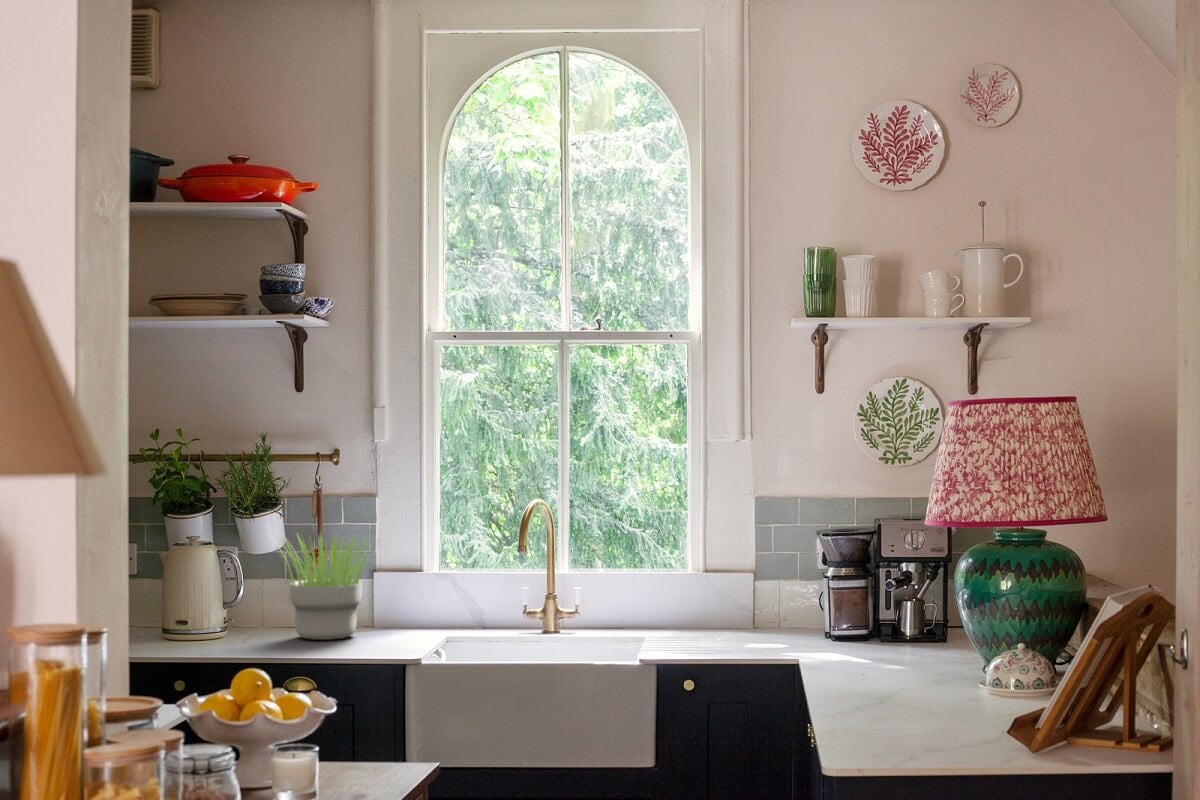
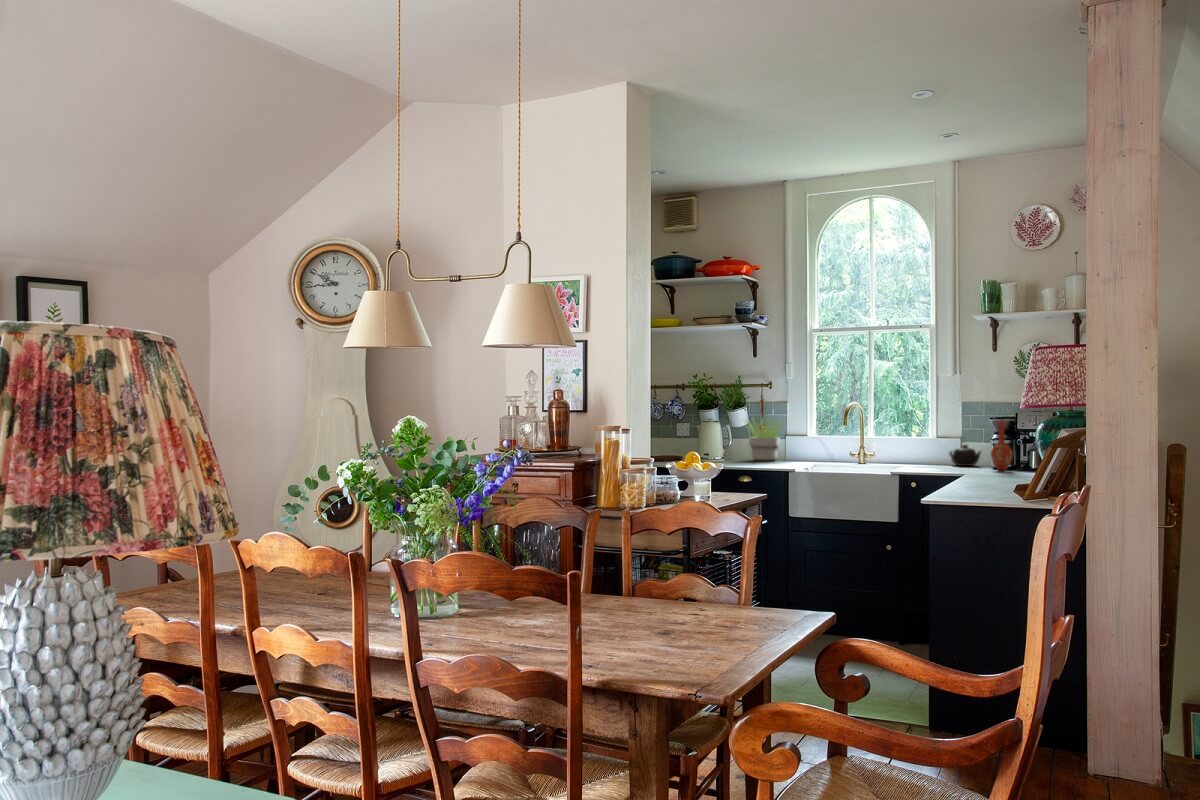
vase: none [851,554,896,669] -> present [991,421,1012,471]
teapot: none [740,599,818,648] -> present [949,444,981,466]

